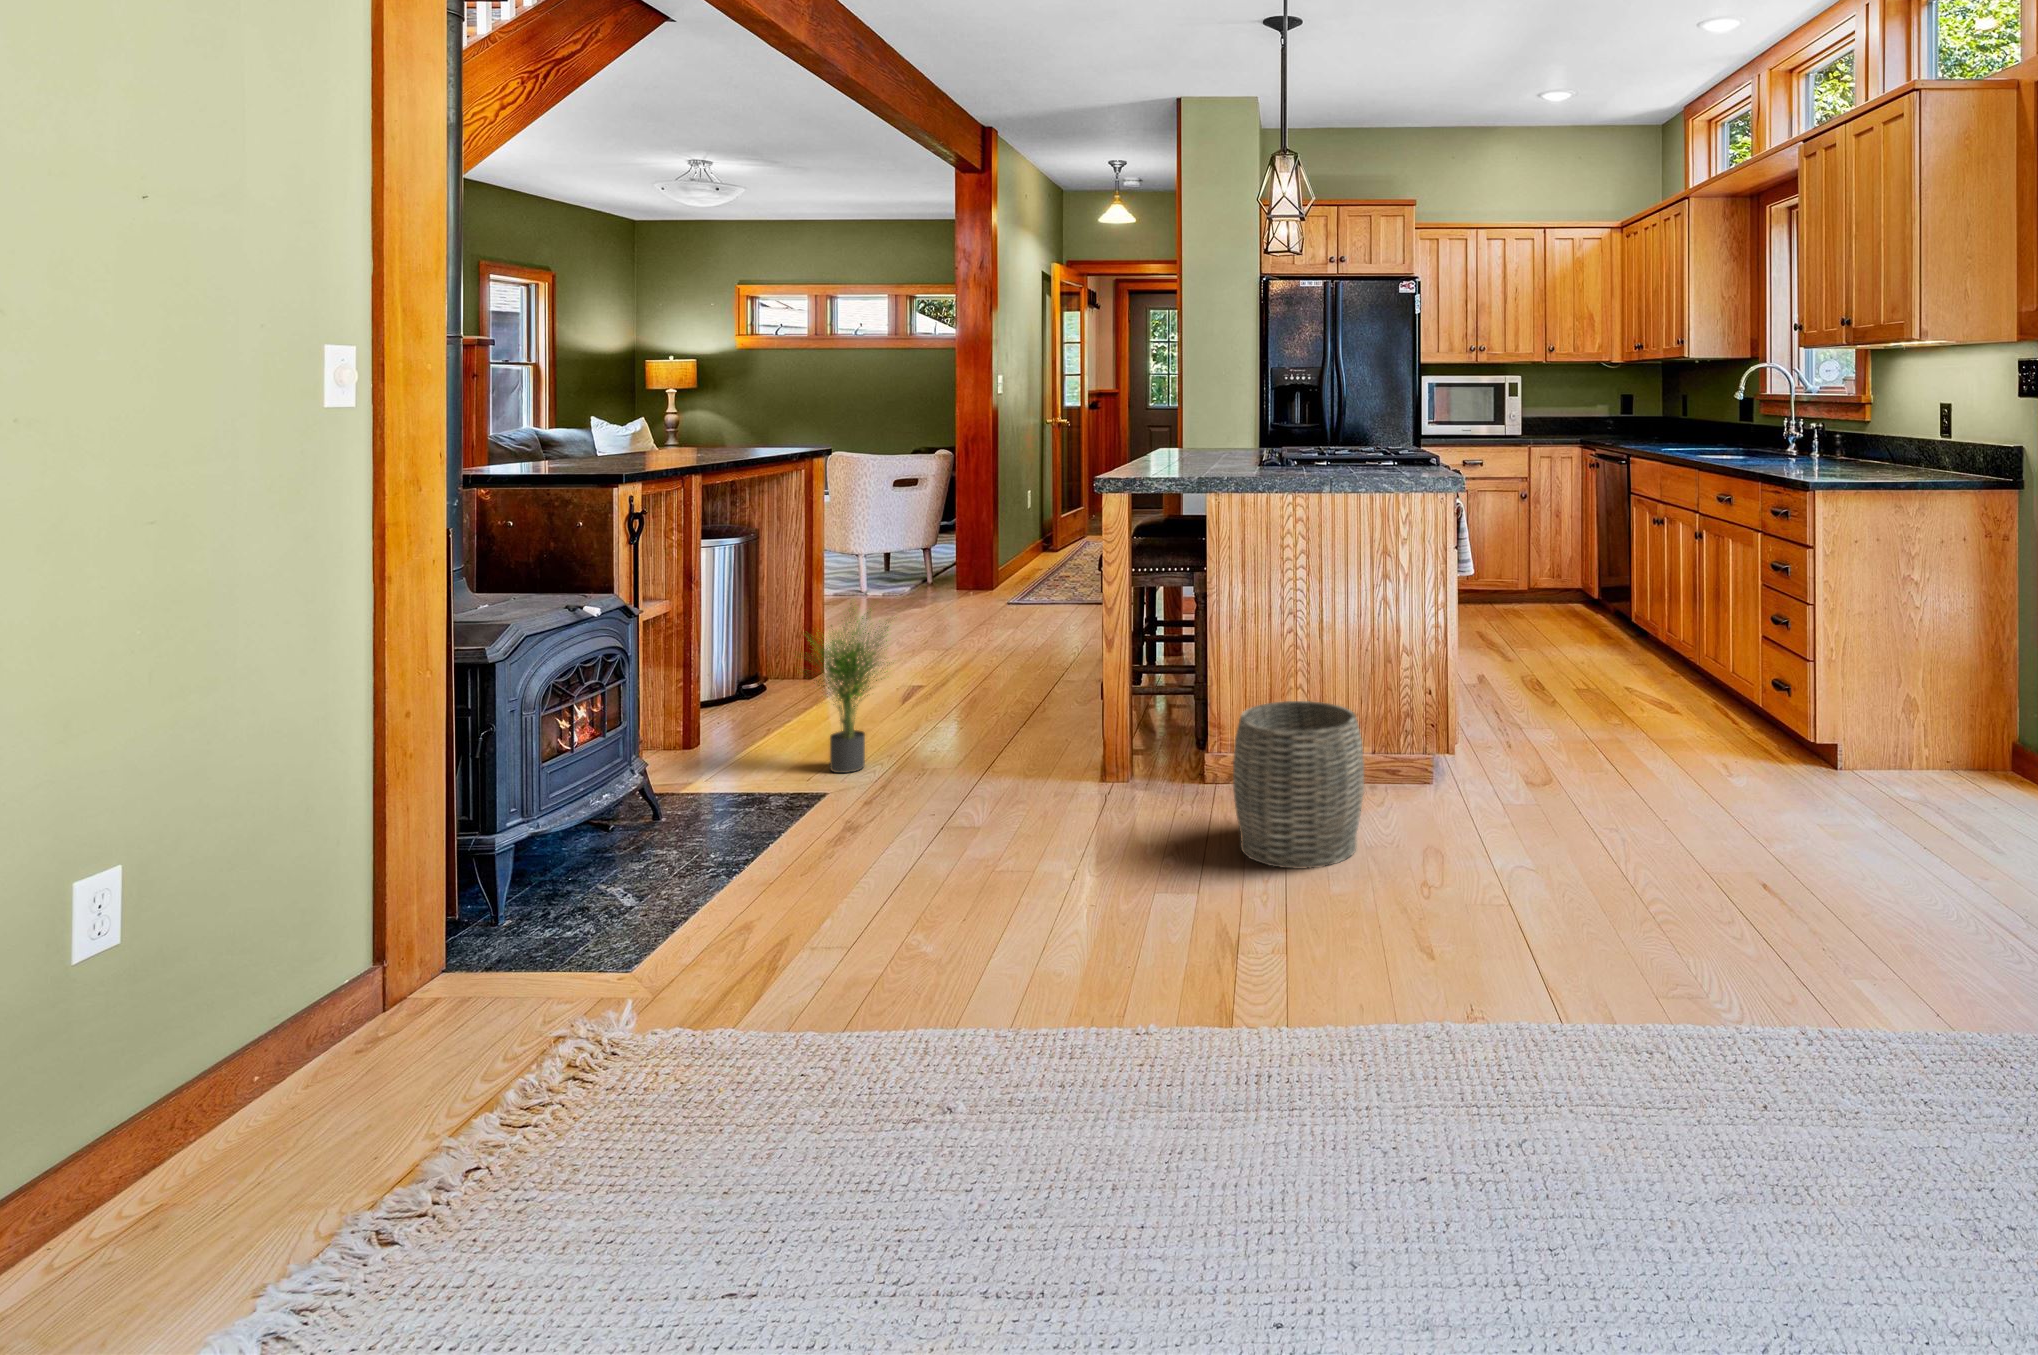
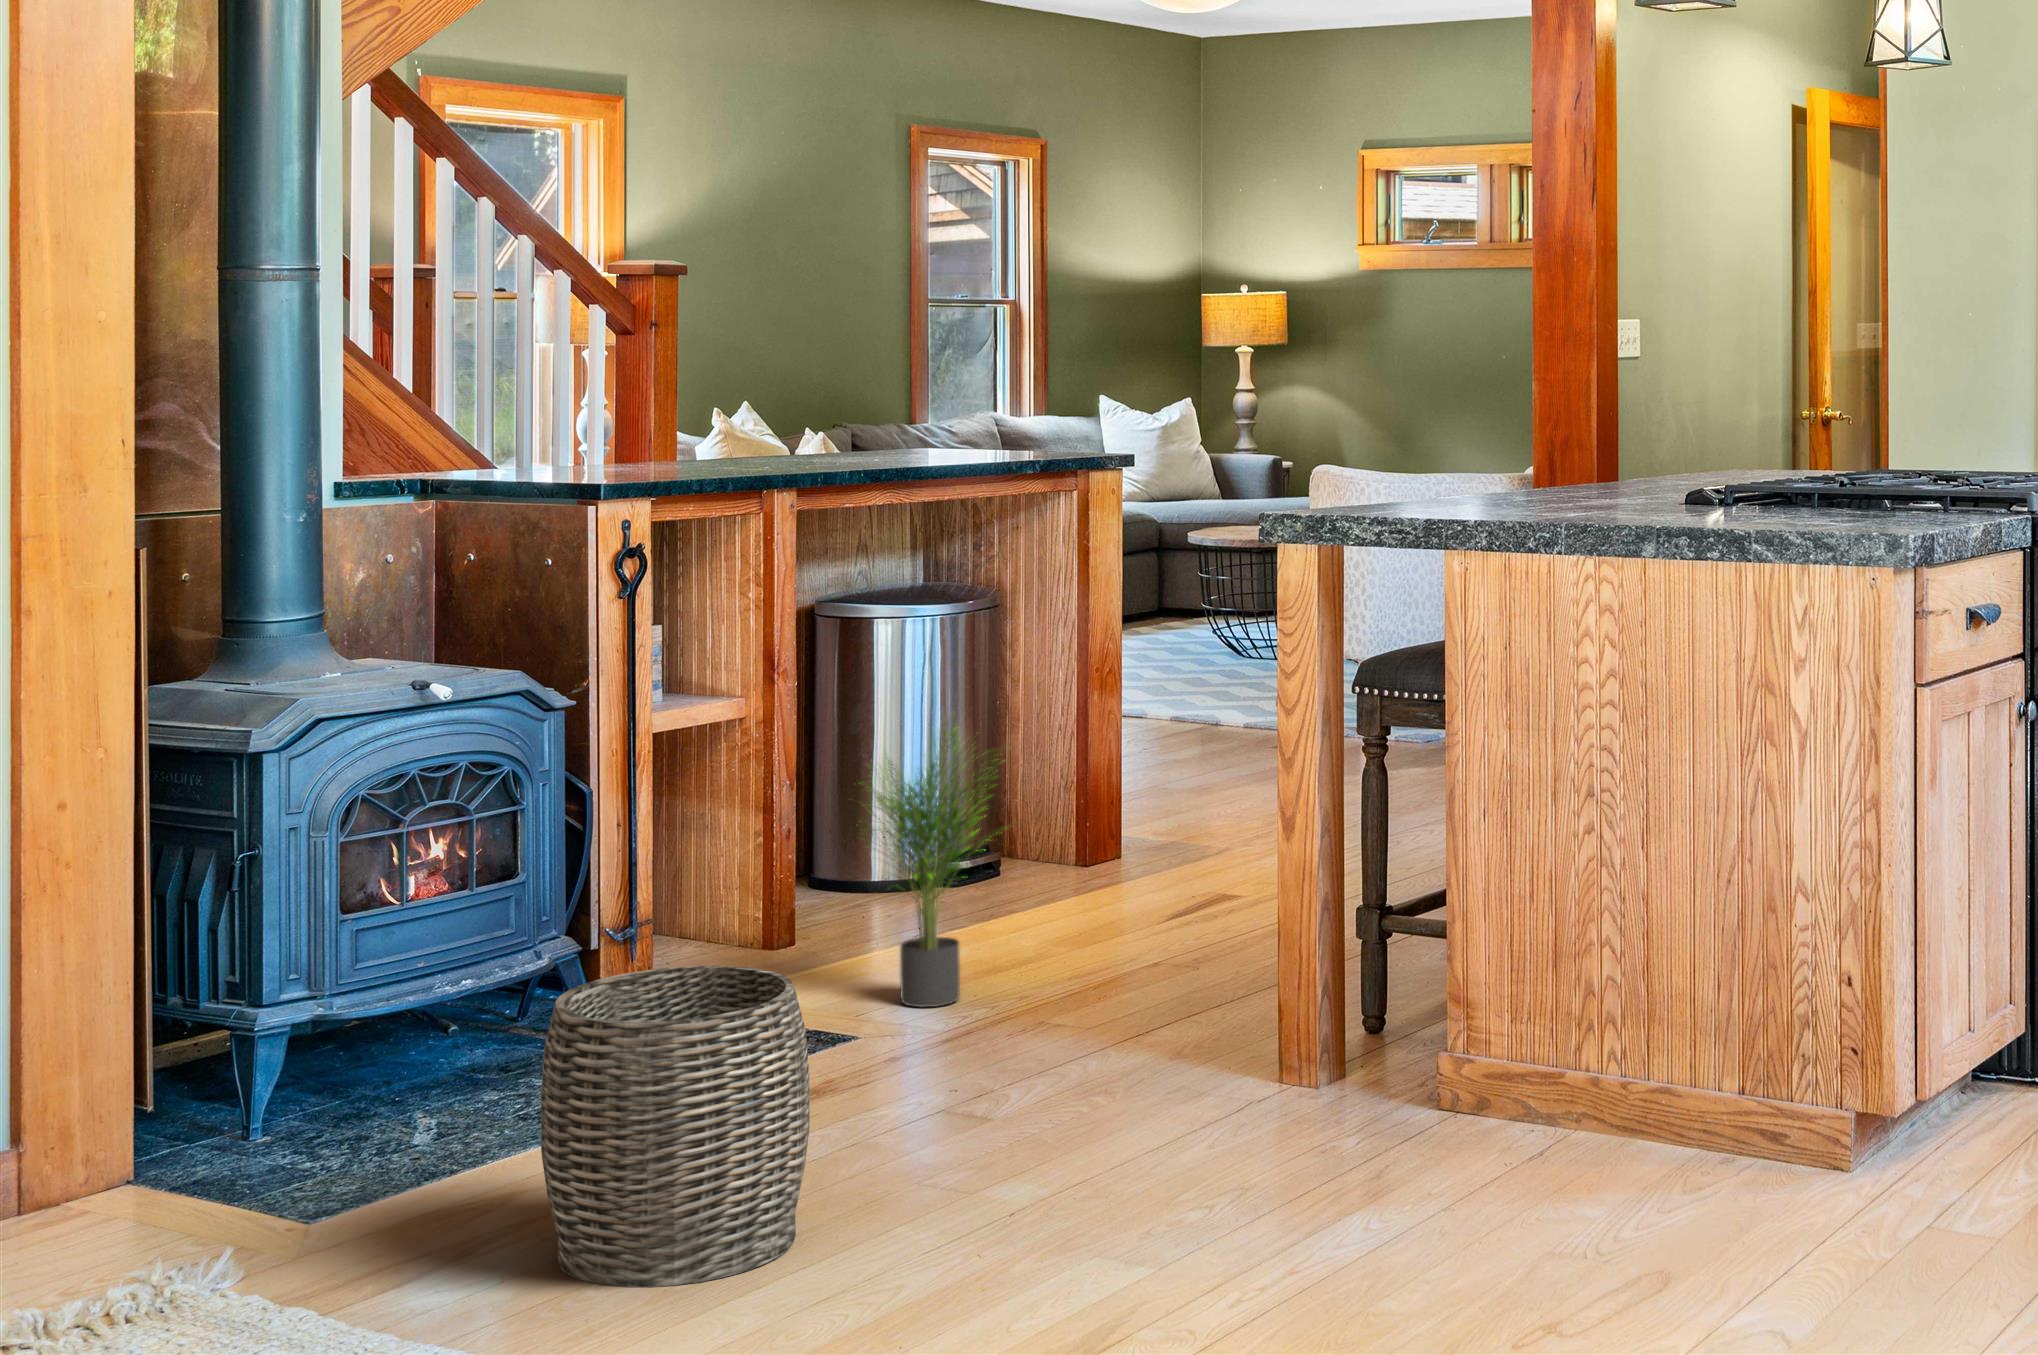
woven basket: present [1233,701,1364,869] -> present [541,966,810,1287]

